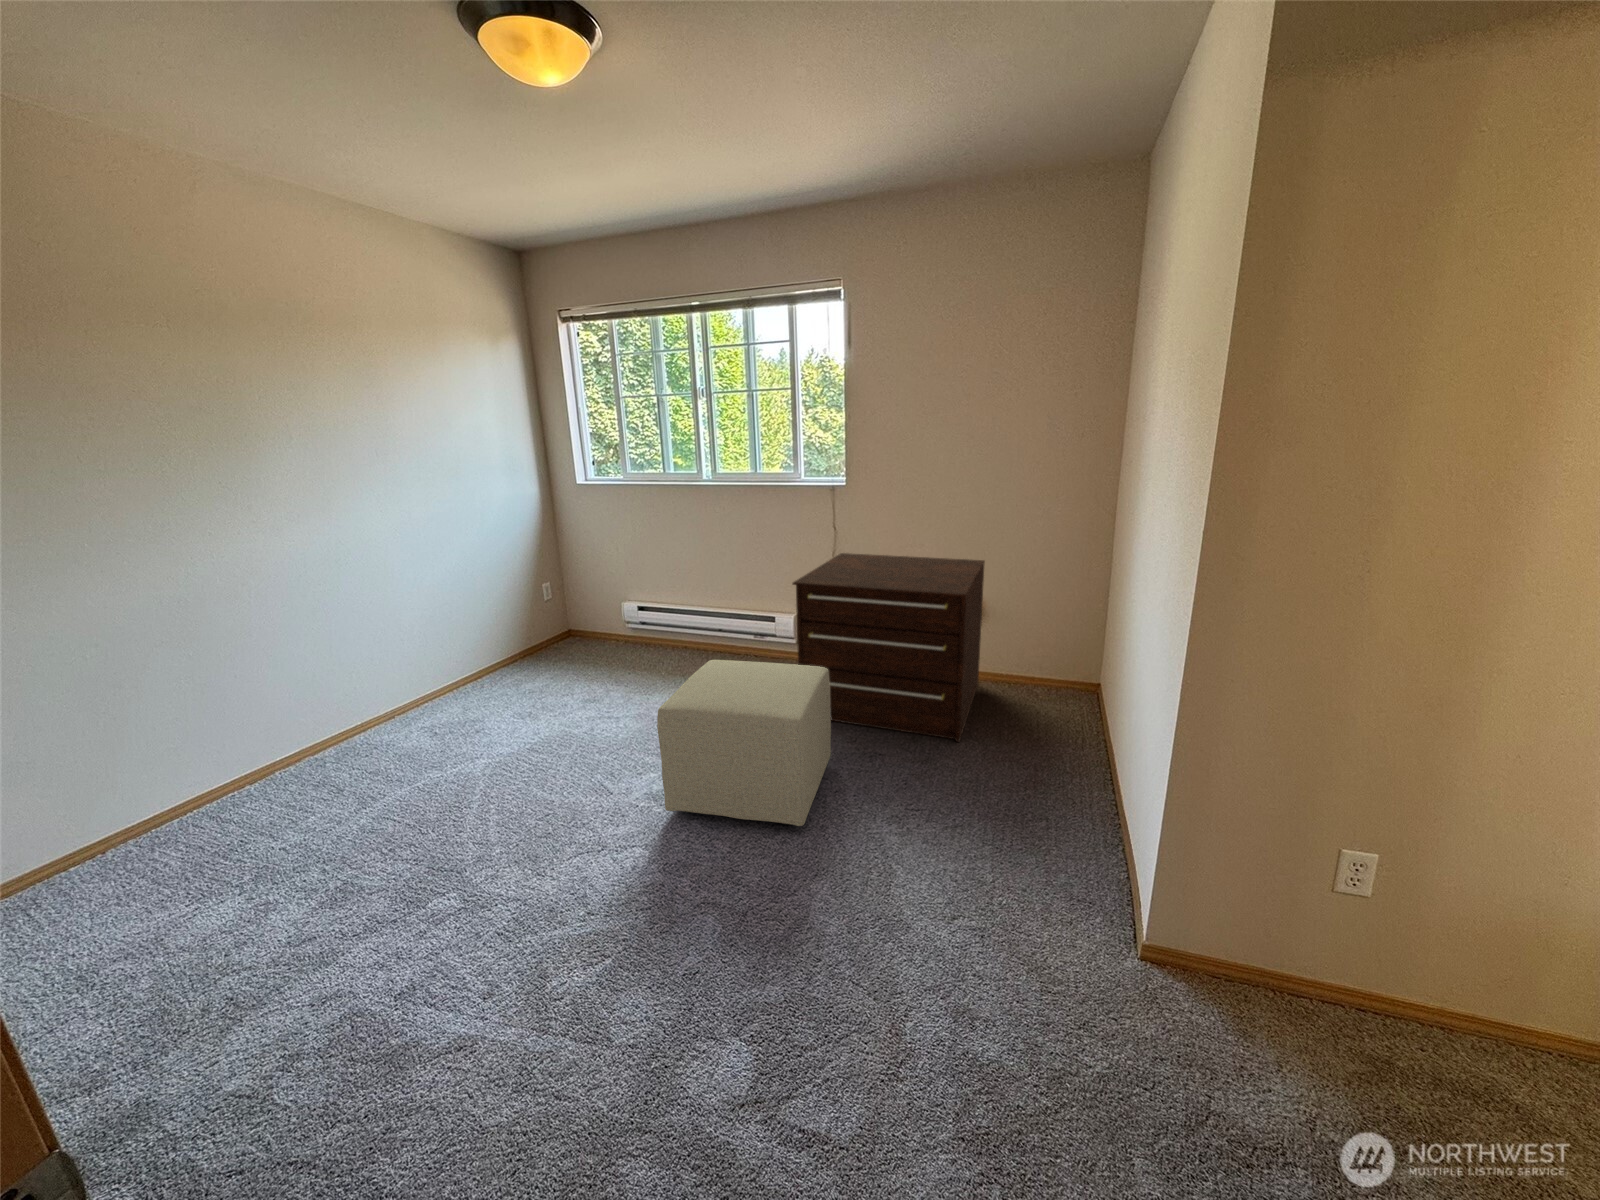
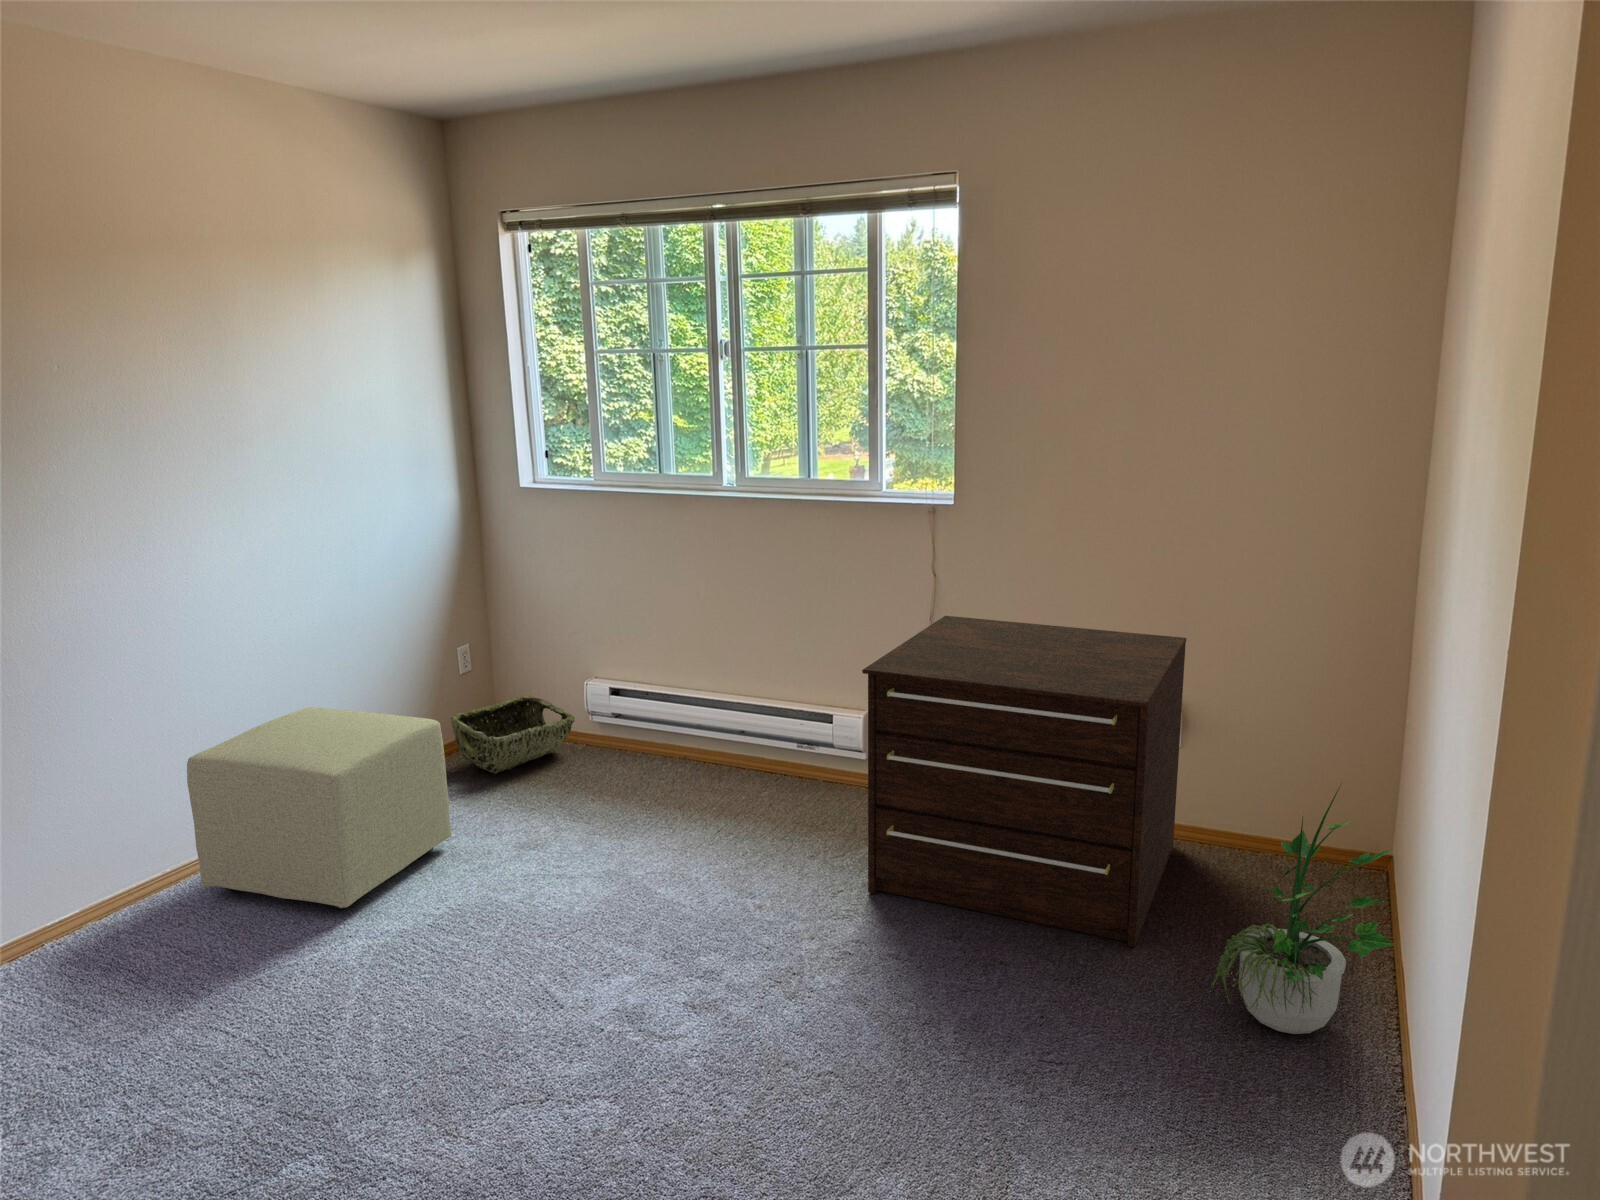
woven basket: none [540,613,618,660] -> present [451,696,575,773]
potted plant: none [1006,633,1118,787] -> present [1211,787,1394,1034]
ottoman: present [657,660,831,826] -> present [187,707,451,909]

